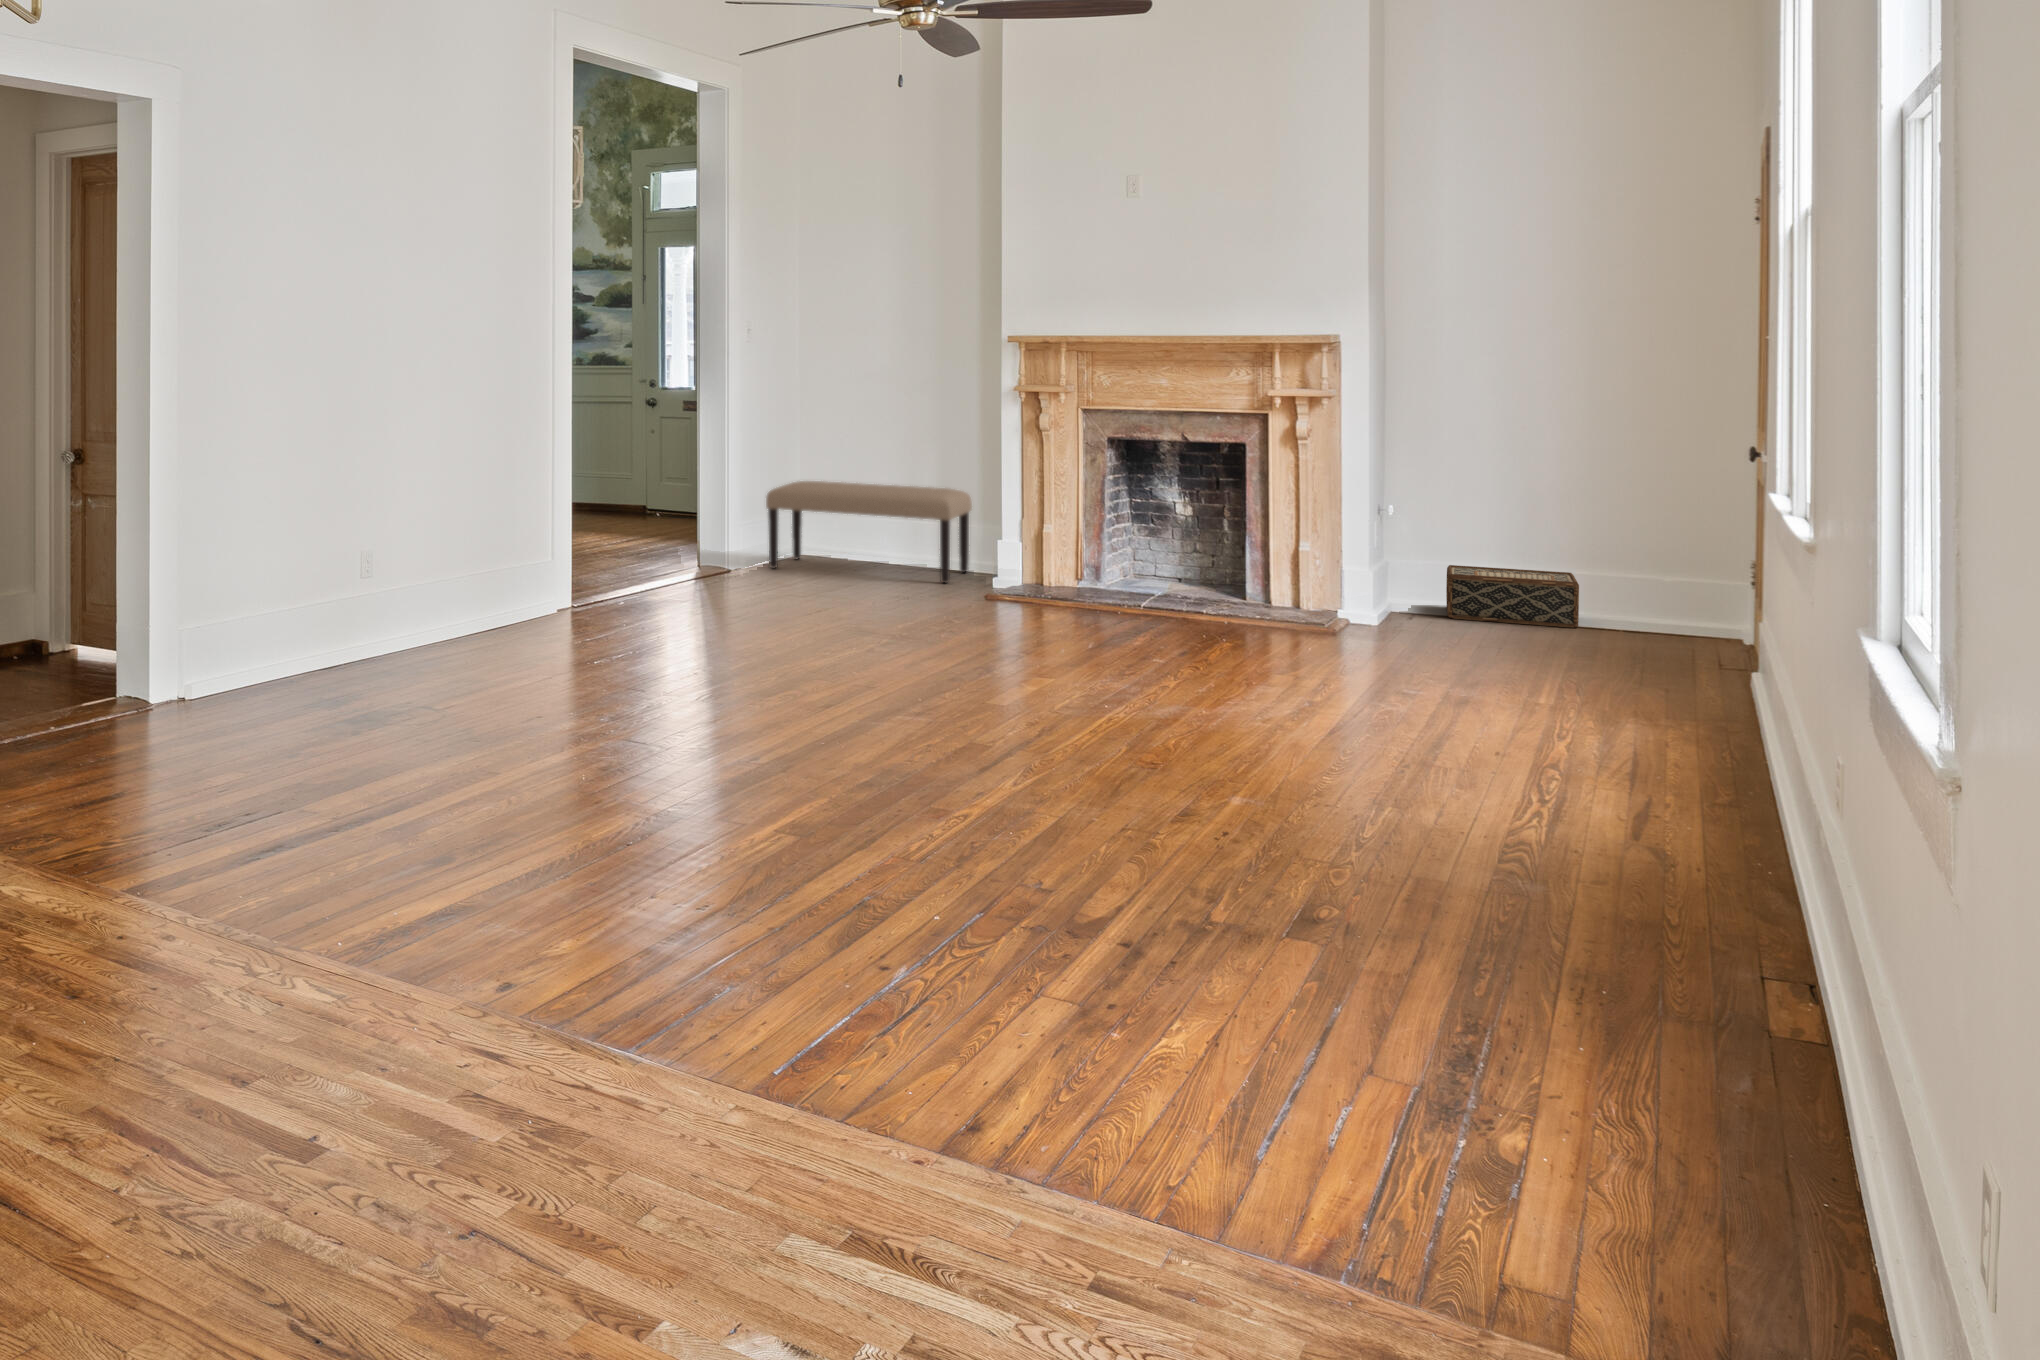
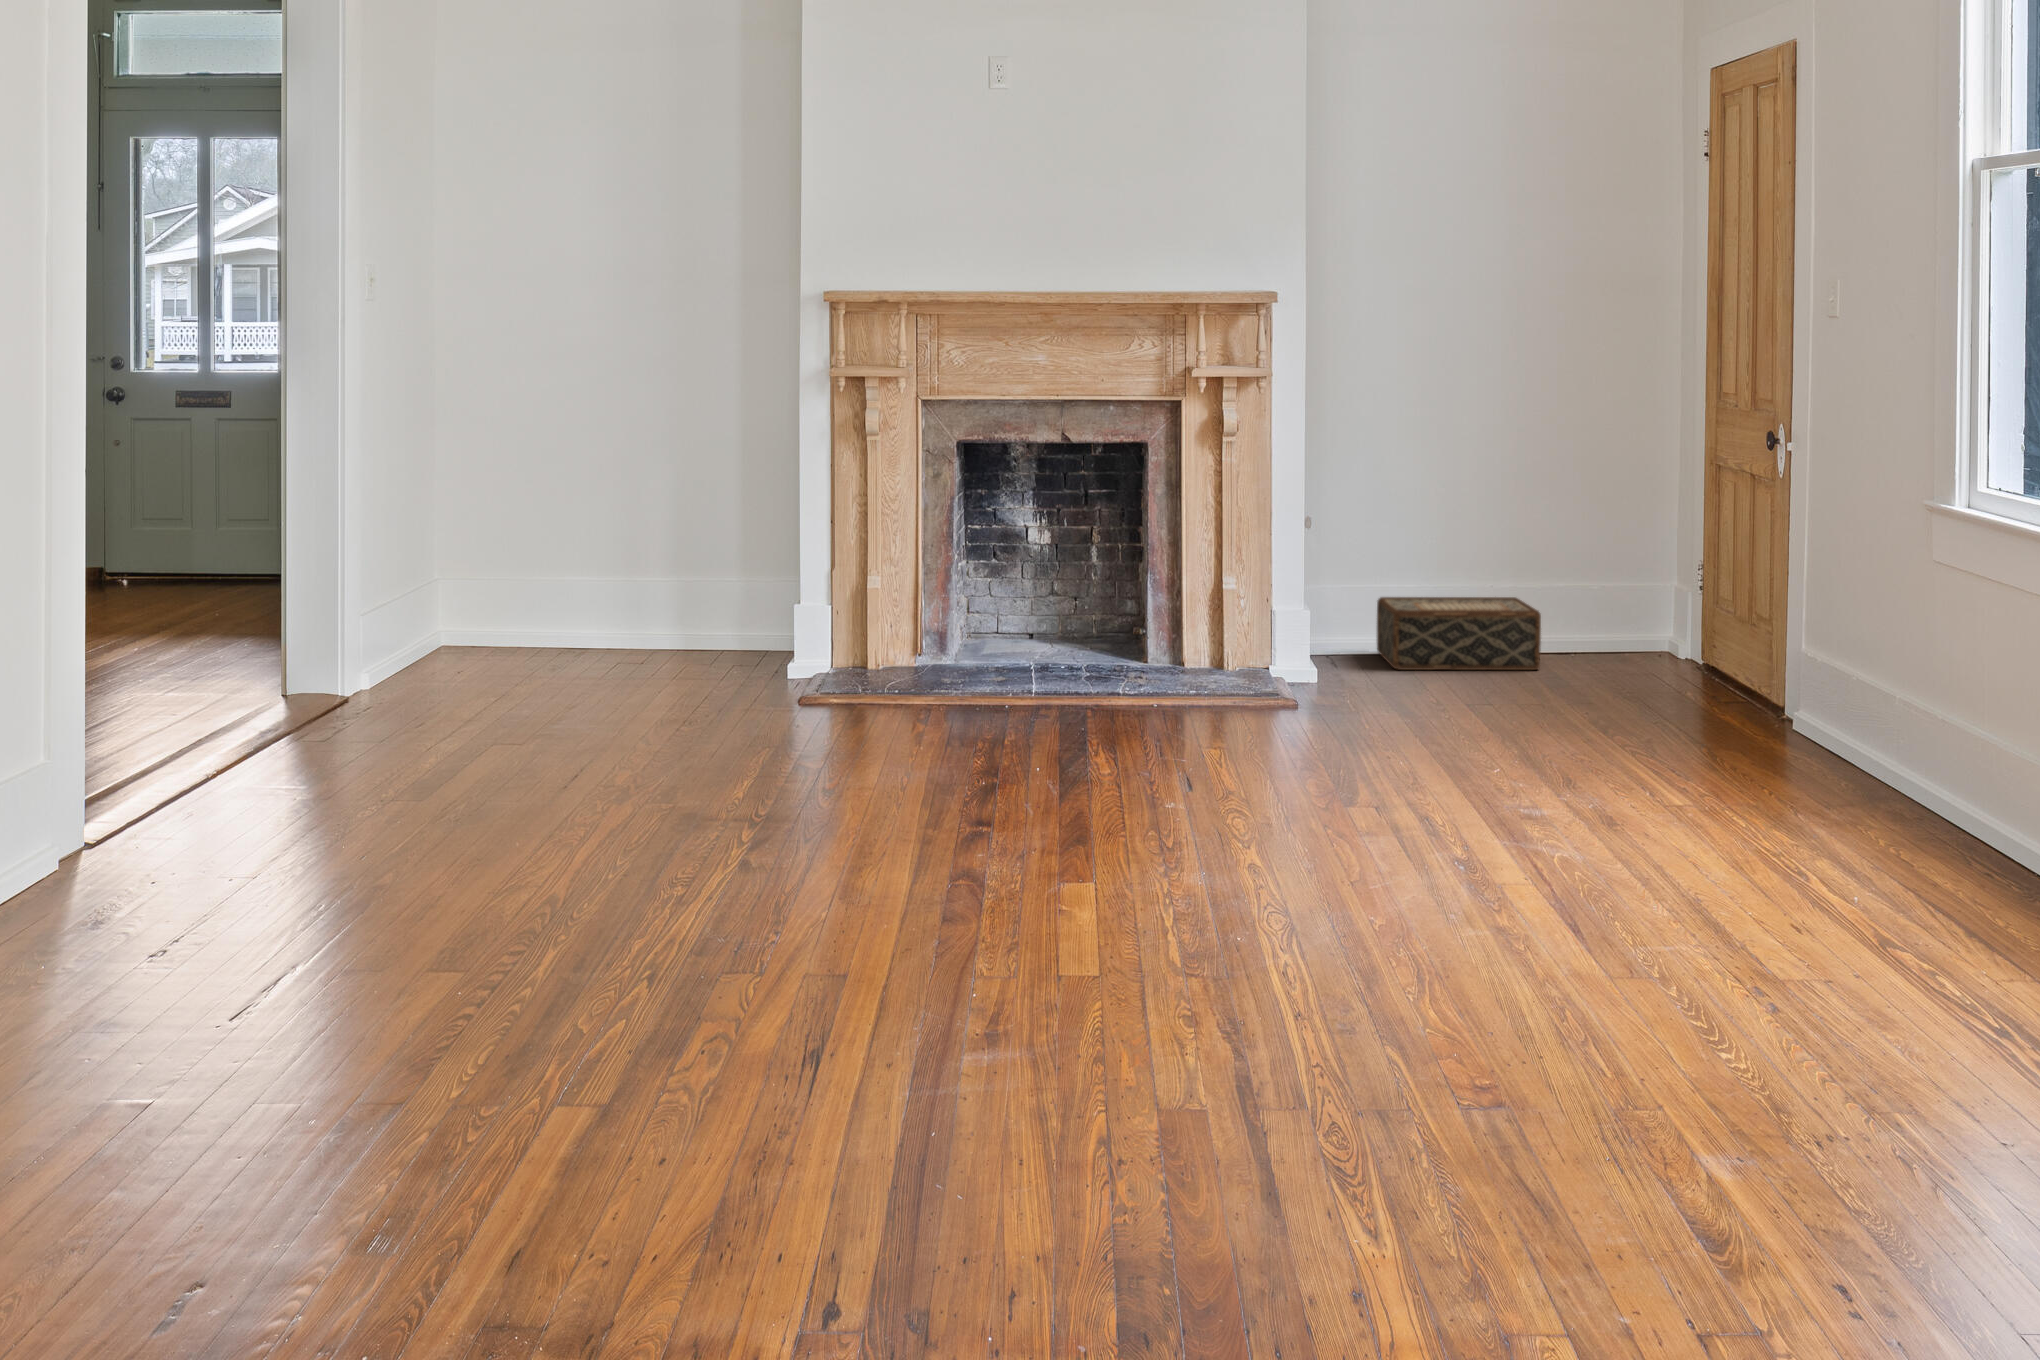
bench: present [766,481,972,583] -> none [418,526,750,675]

